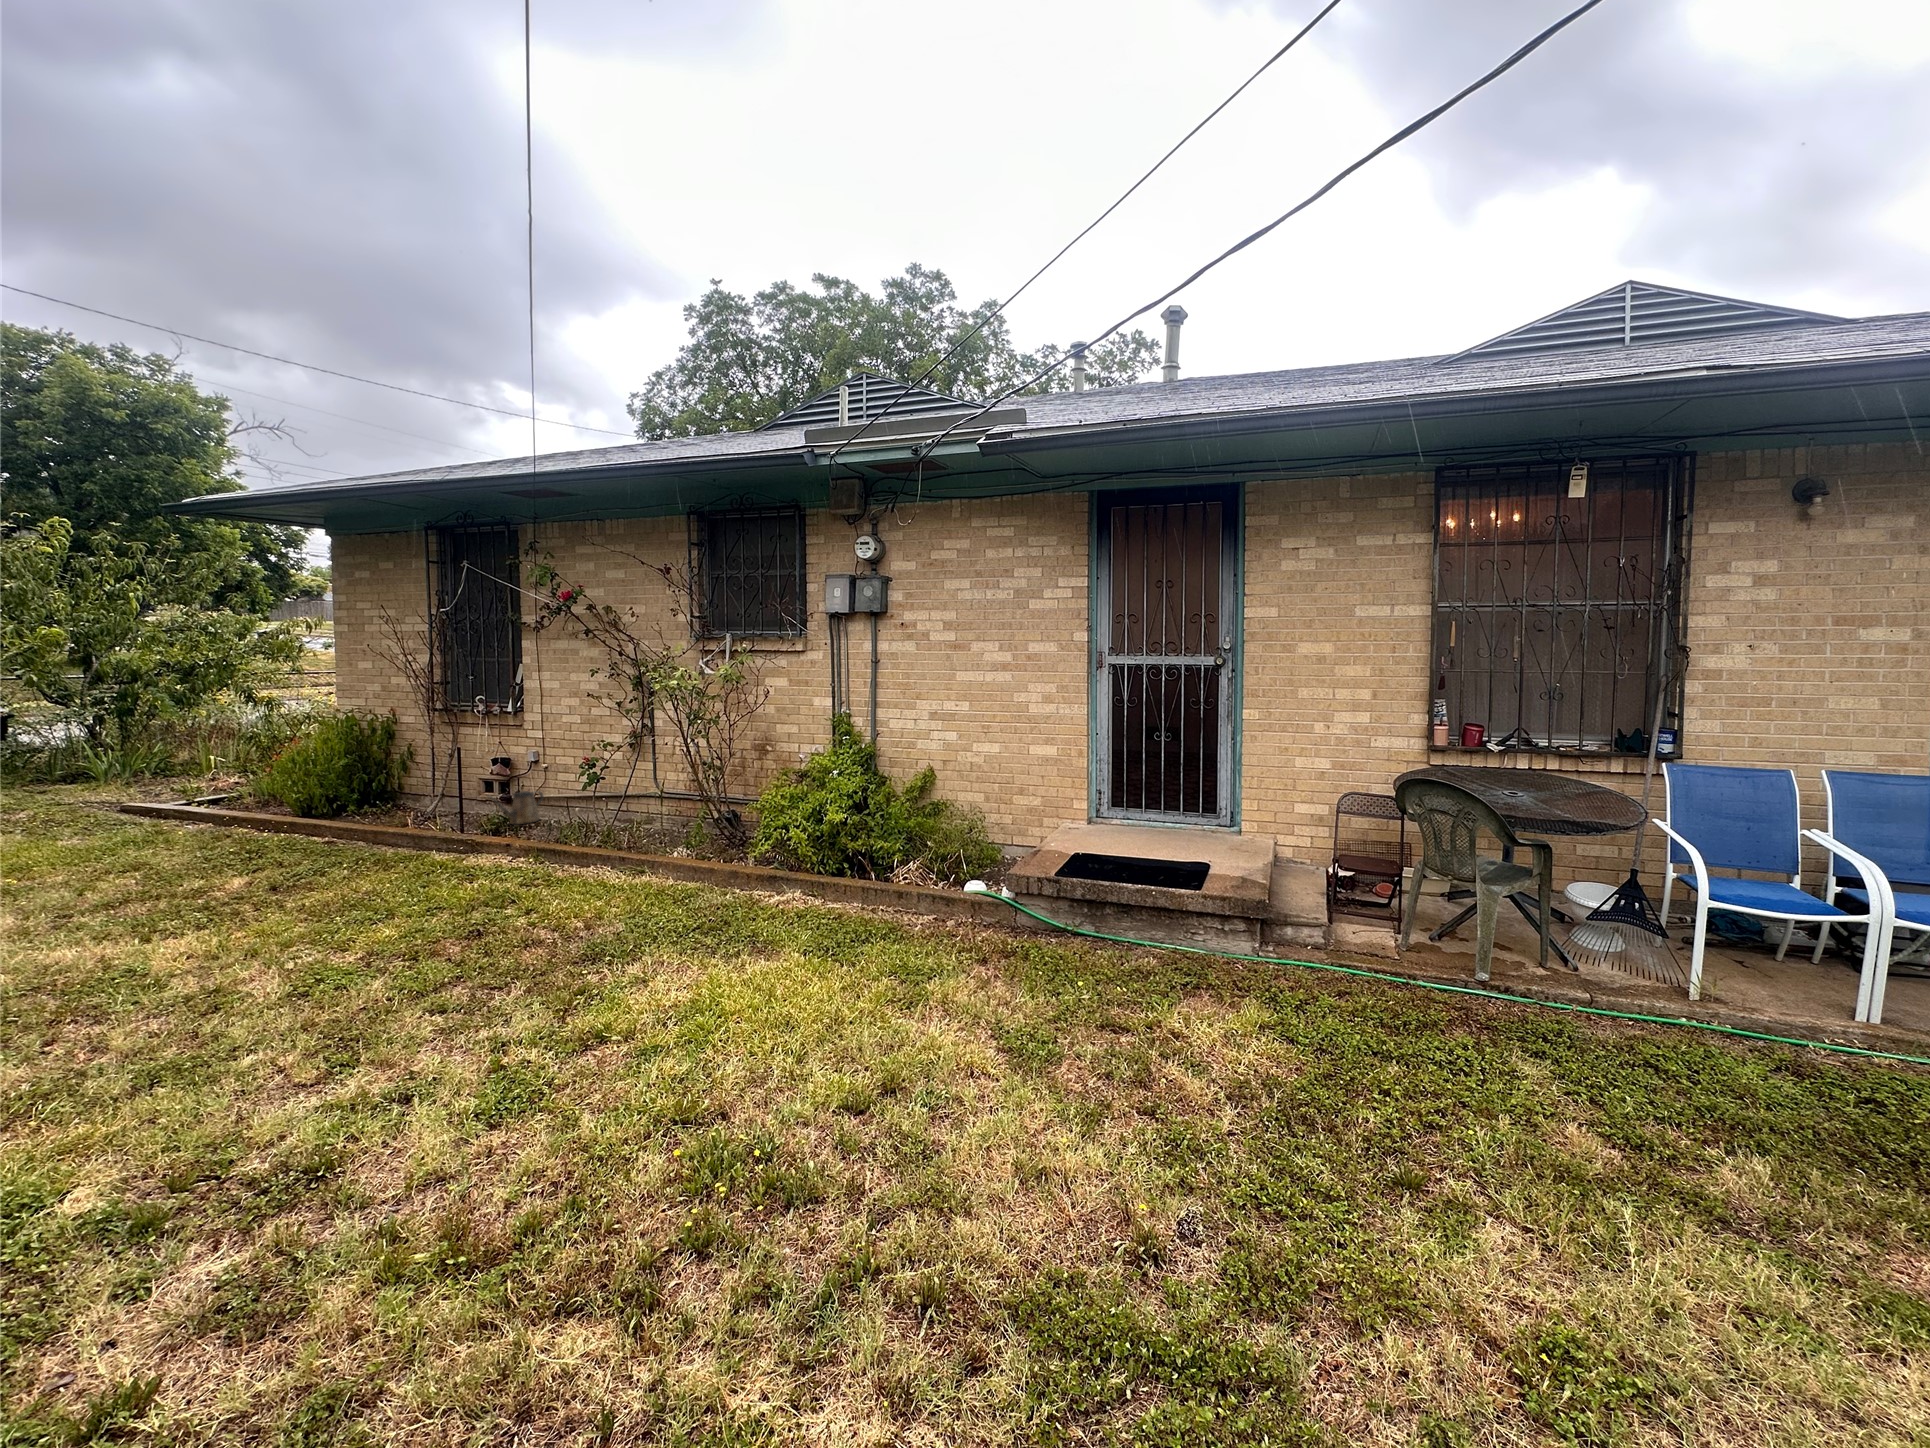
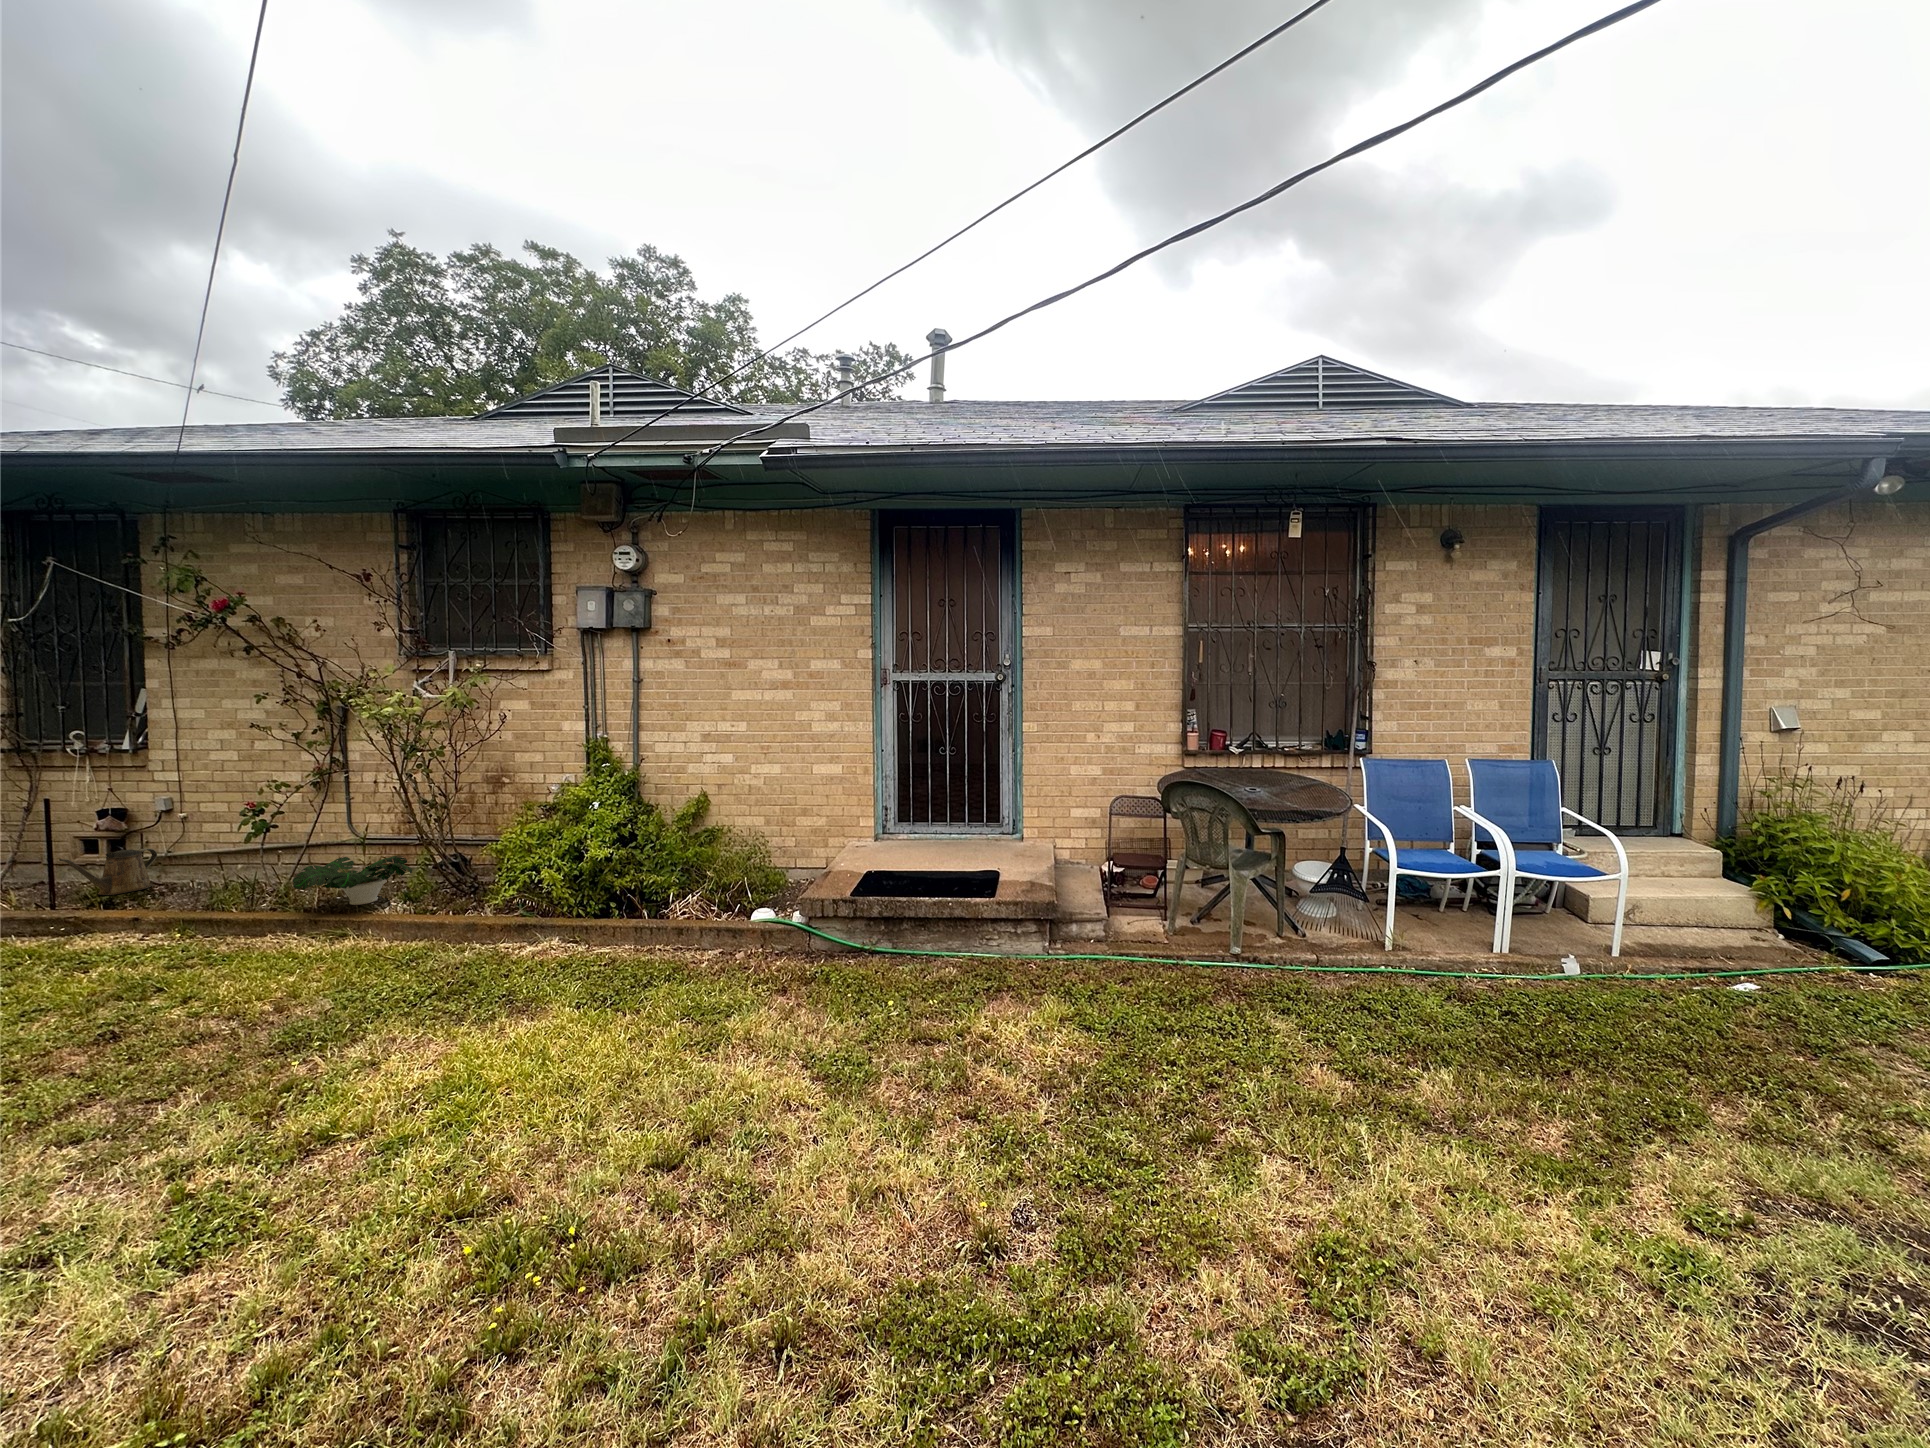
potted plant: none [622,807,702,846] -> present [292,856,412,905]

